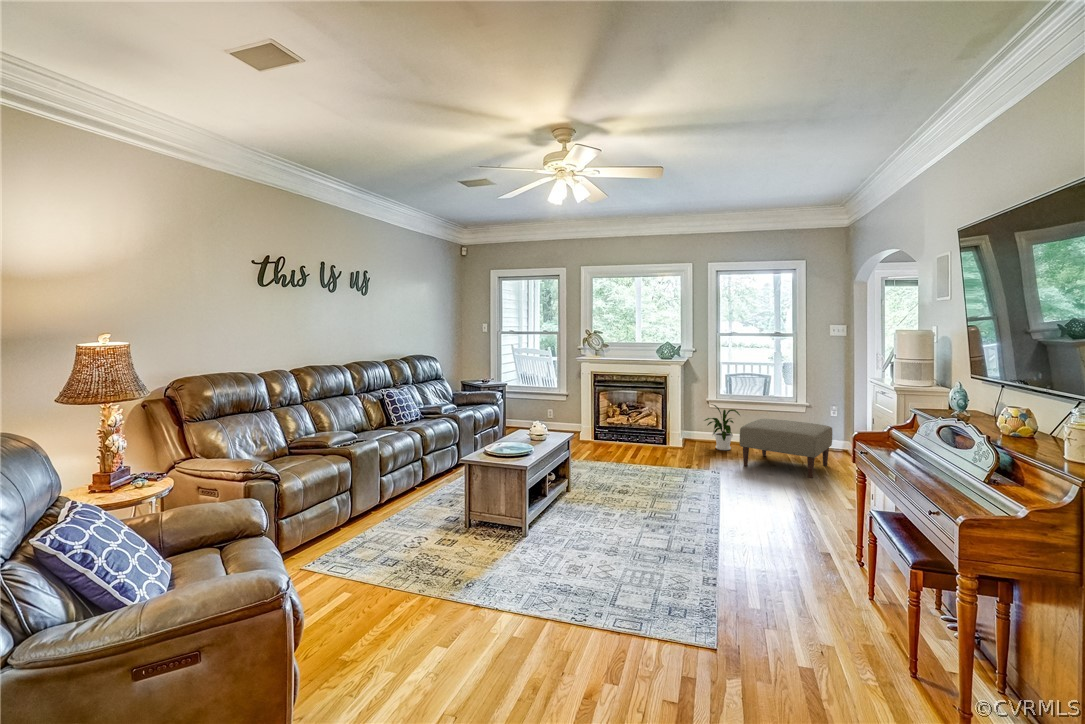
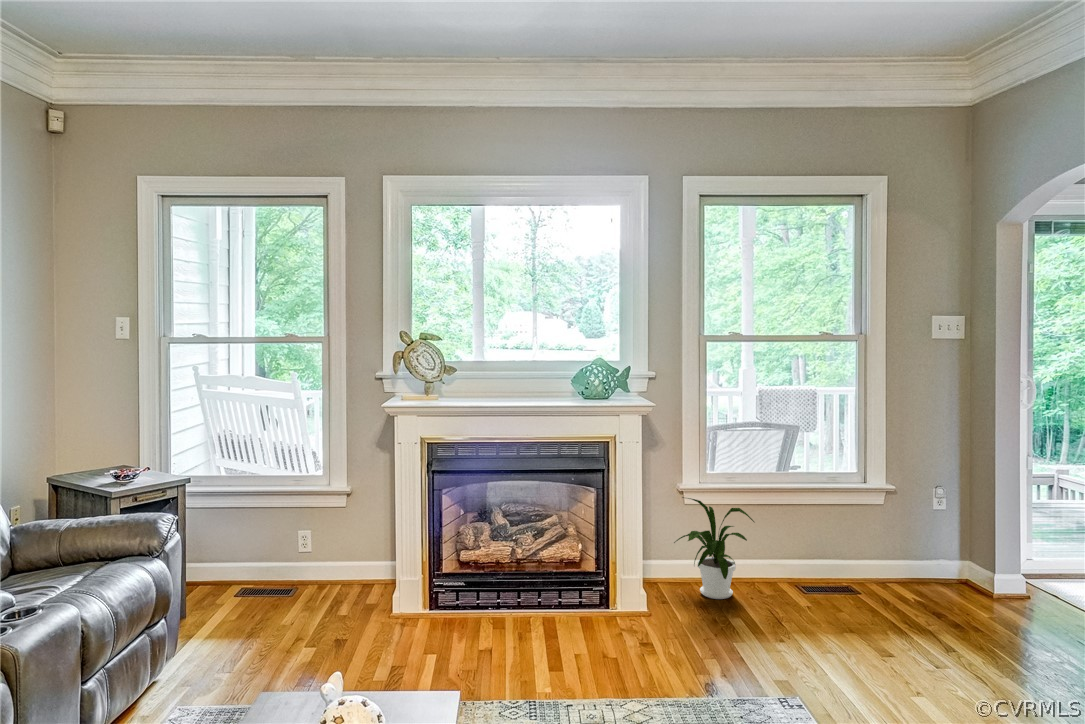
ottoman: present [740,419,832,478] -> none [798,526,980,670]

